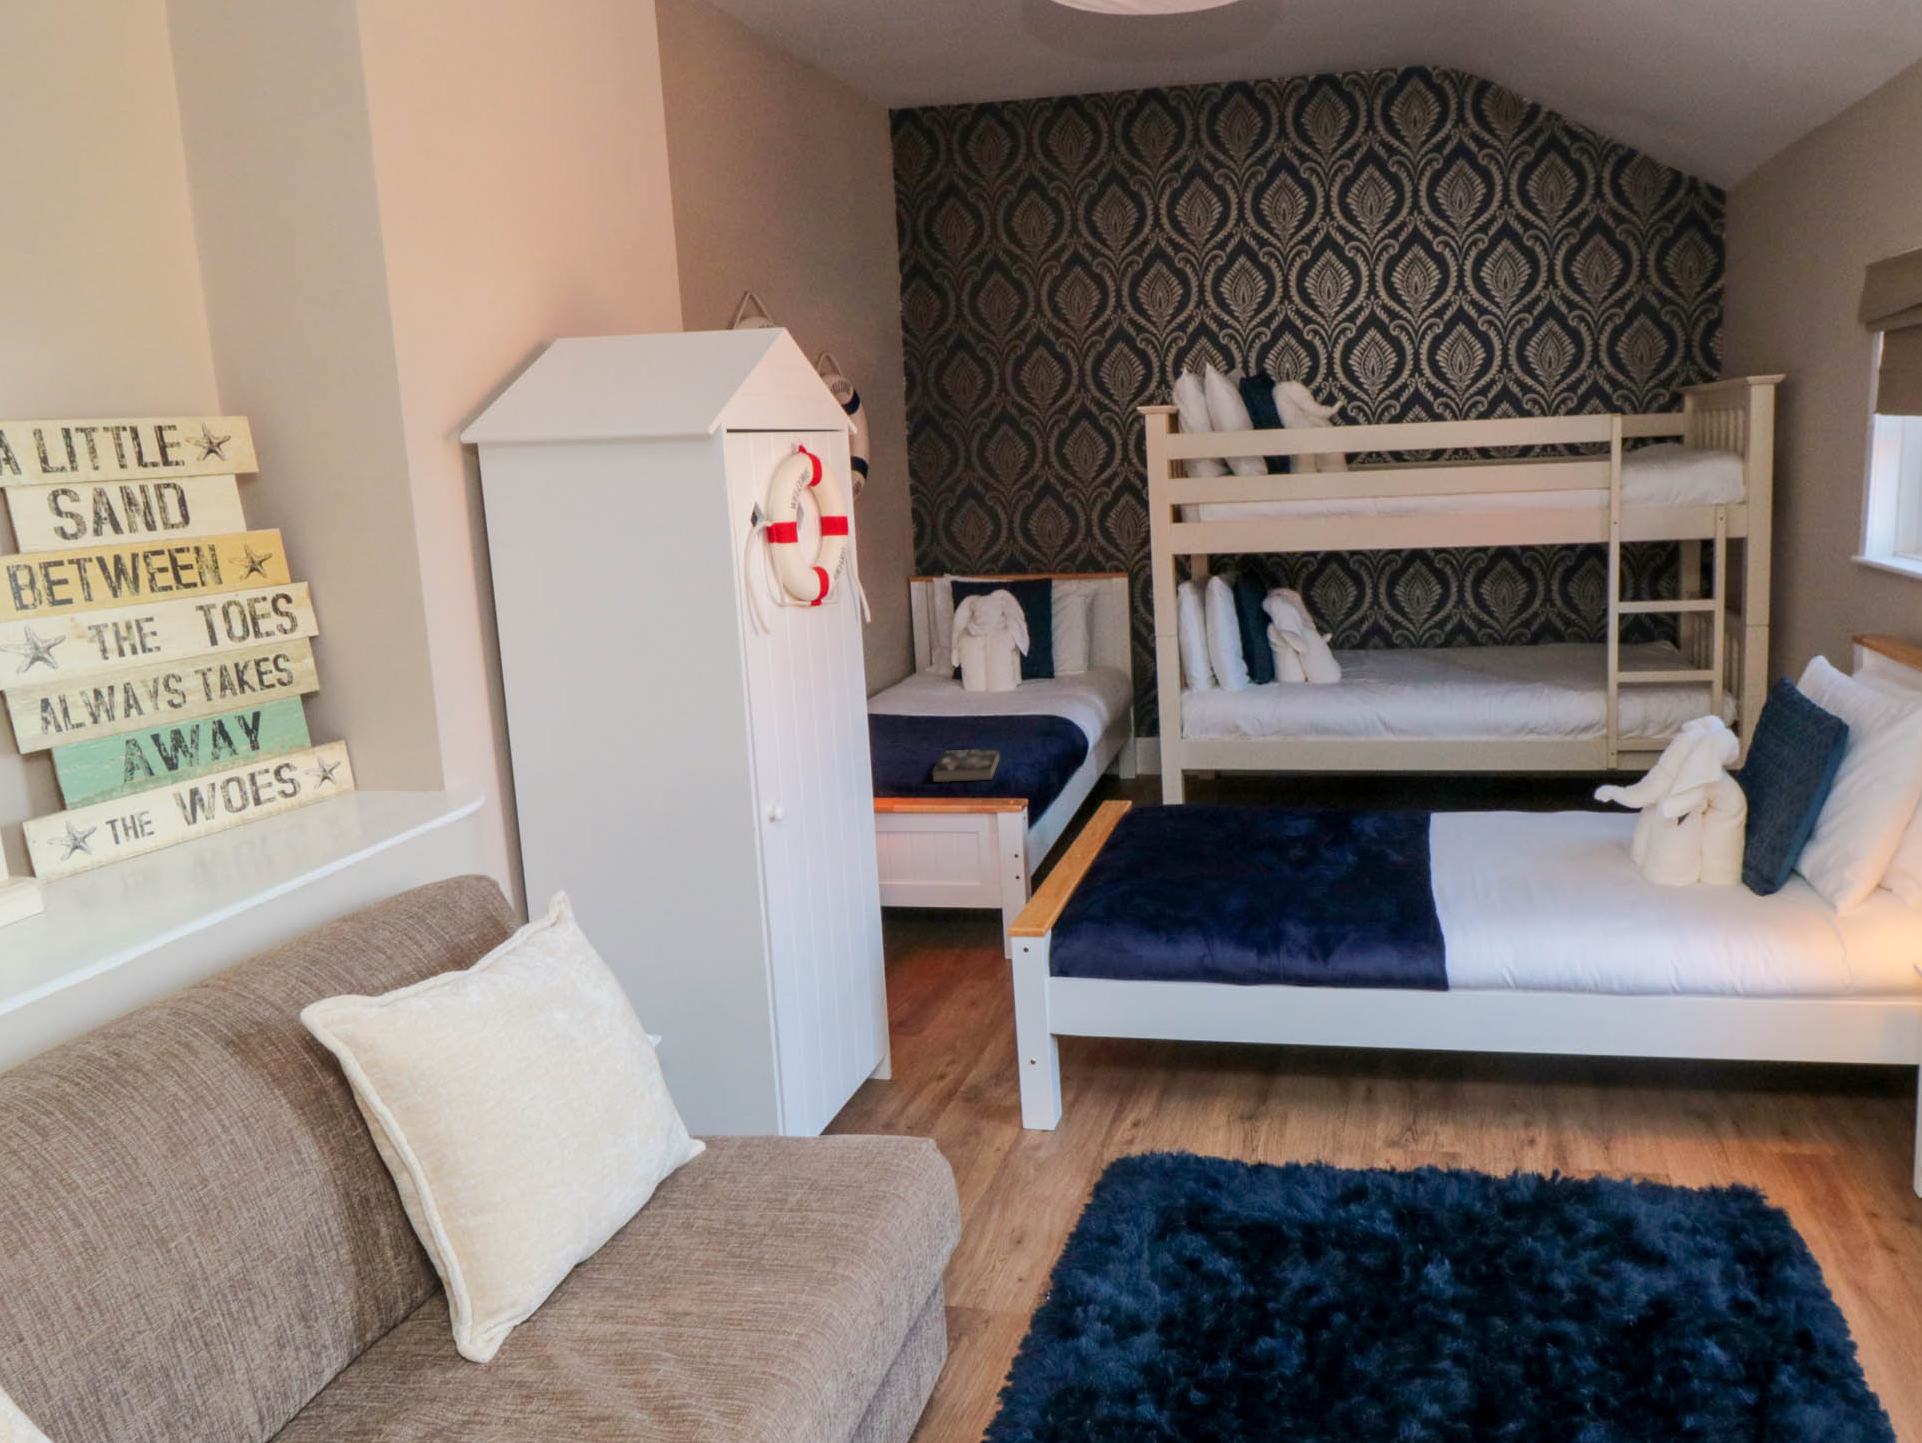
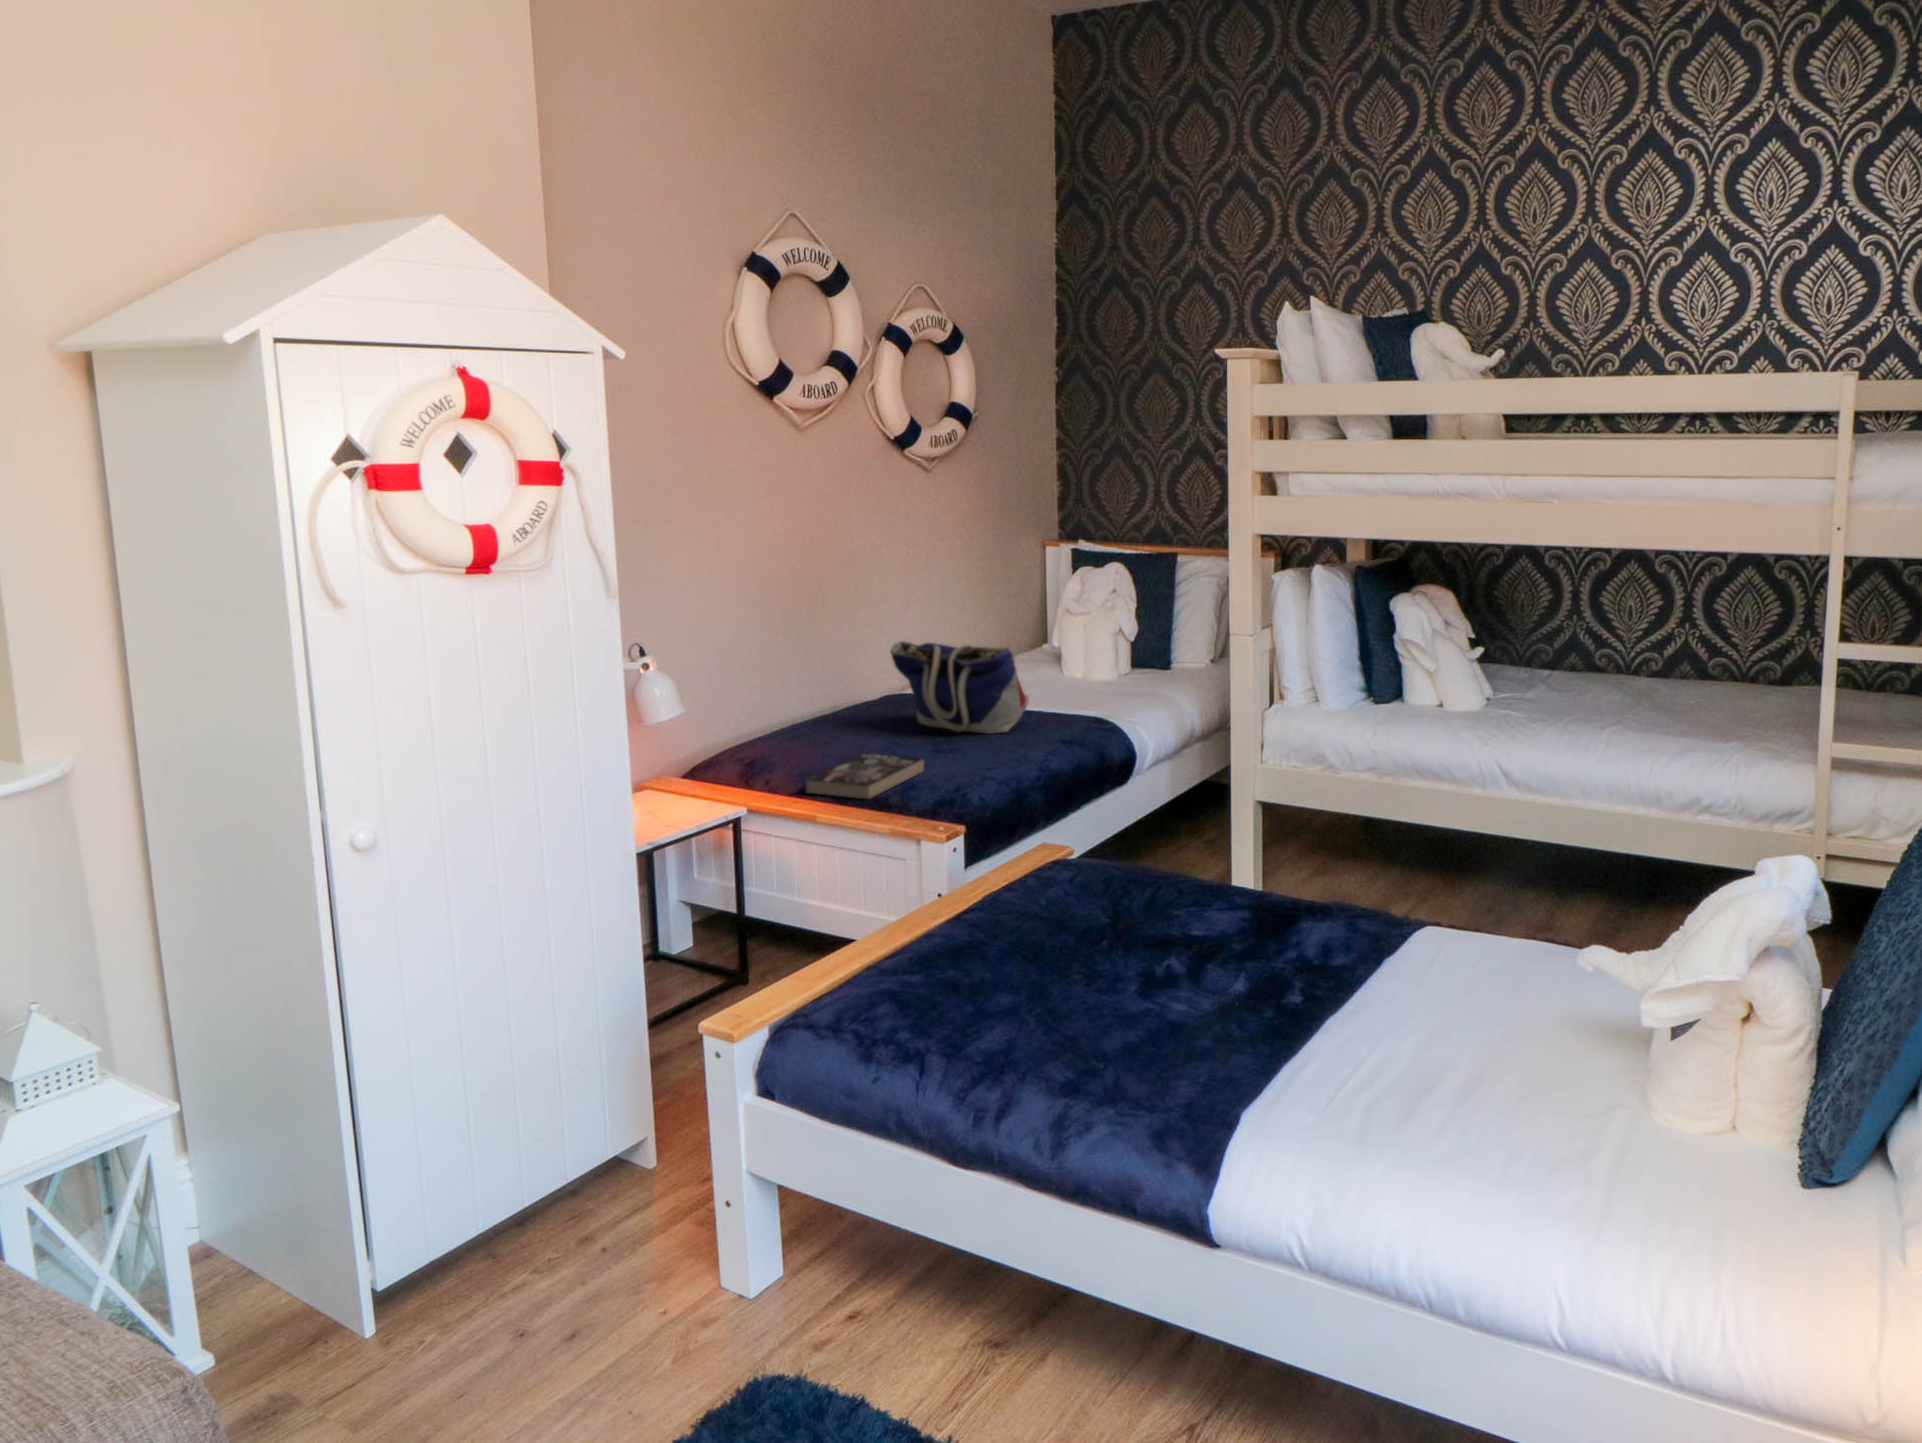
tote bag: none [912,657,1030,732] -> present [890,641,1029,734]

